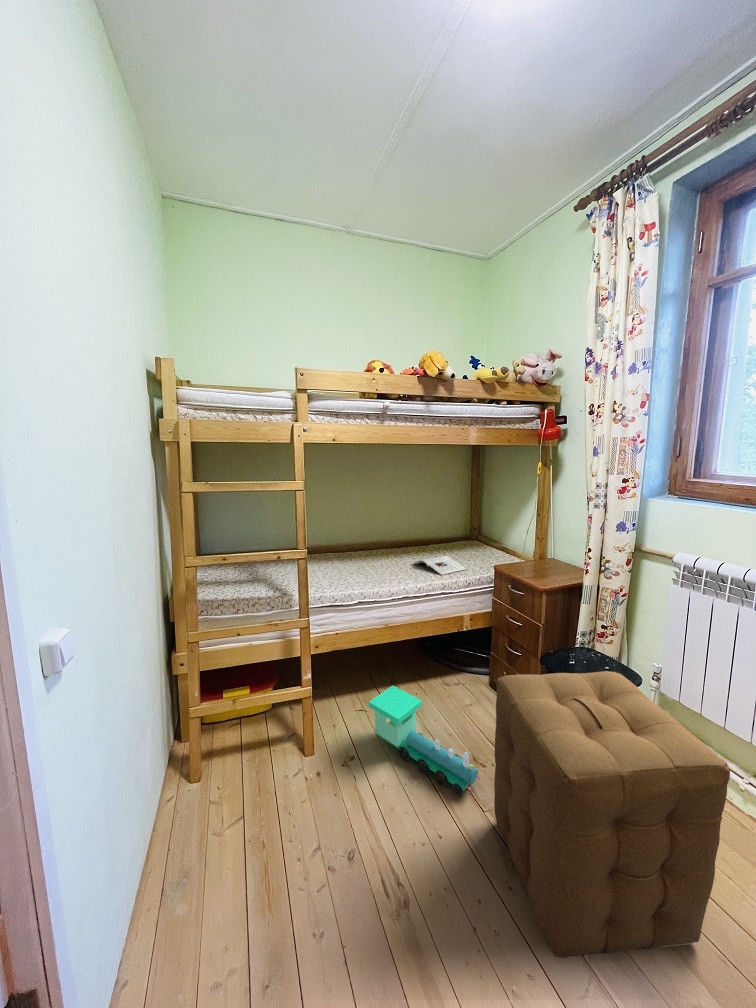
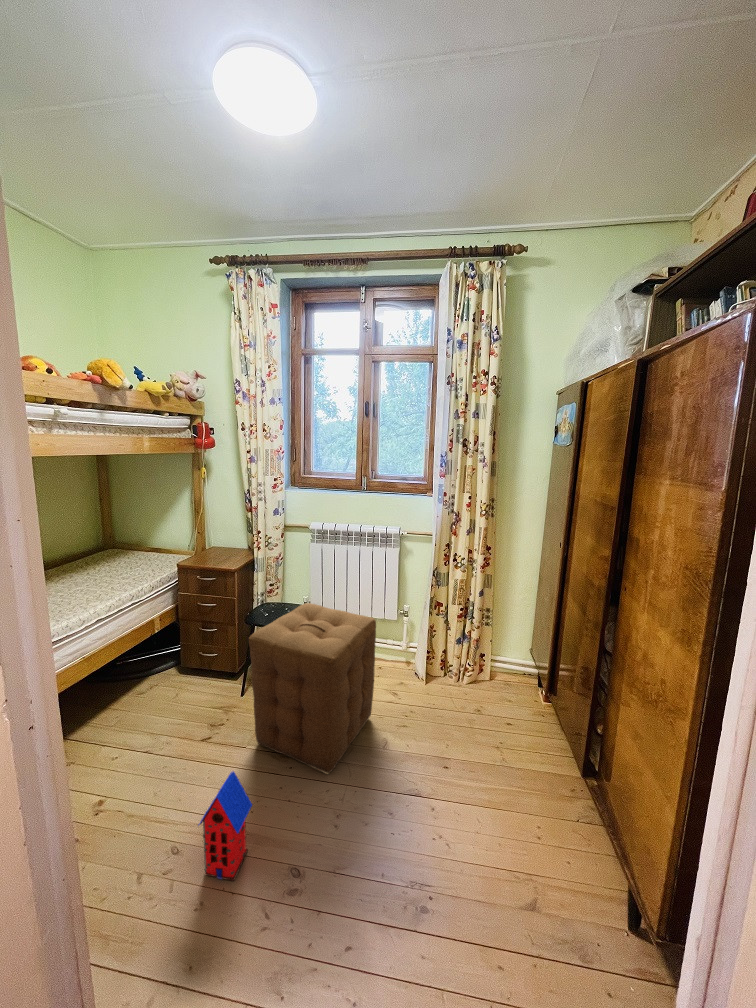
magazine: present [414,556,466,575] -> none [76,568,145,587]
toy train: present [369,686,481,795] -> none [101,704,231,768]
toy house: none [356,822,408,949] -> present [199,771,252,881]

